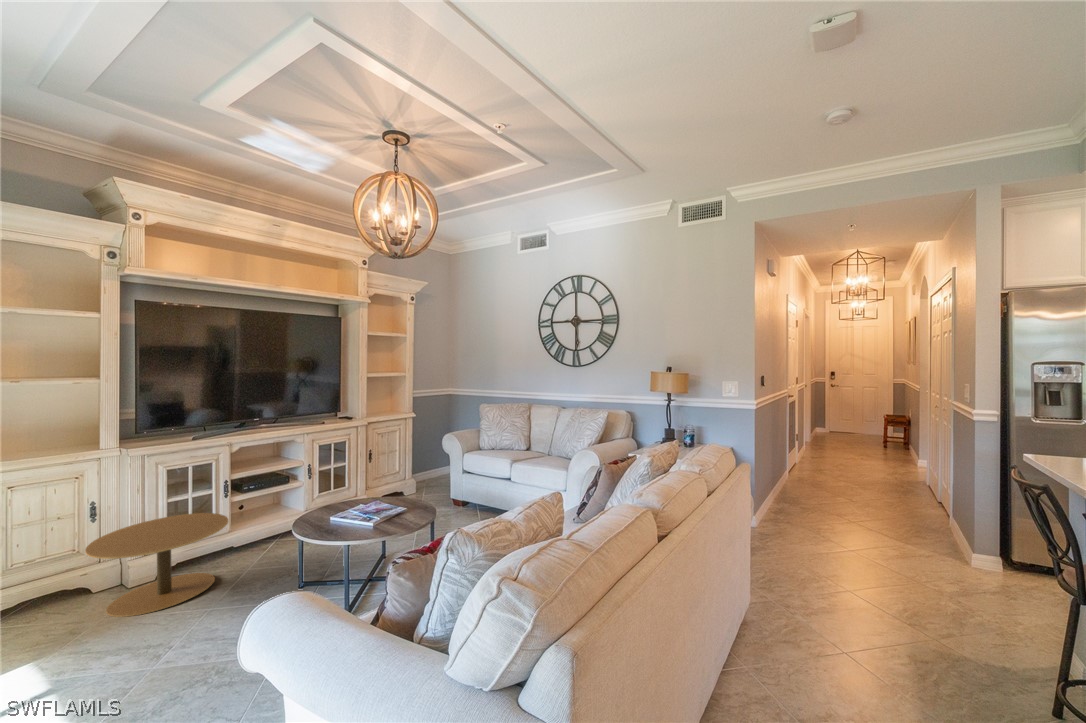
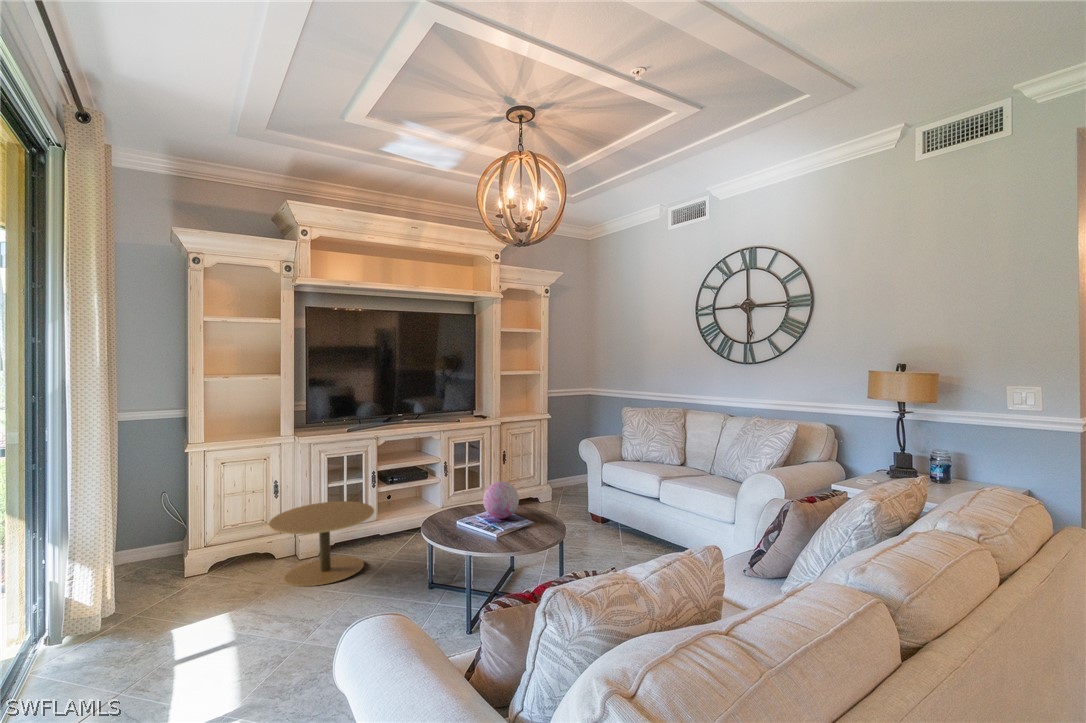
decorative orb: none [358,476,394,512] -> present [483,482,519,518]

